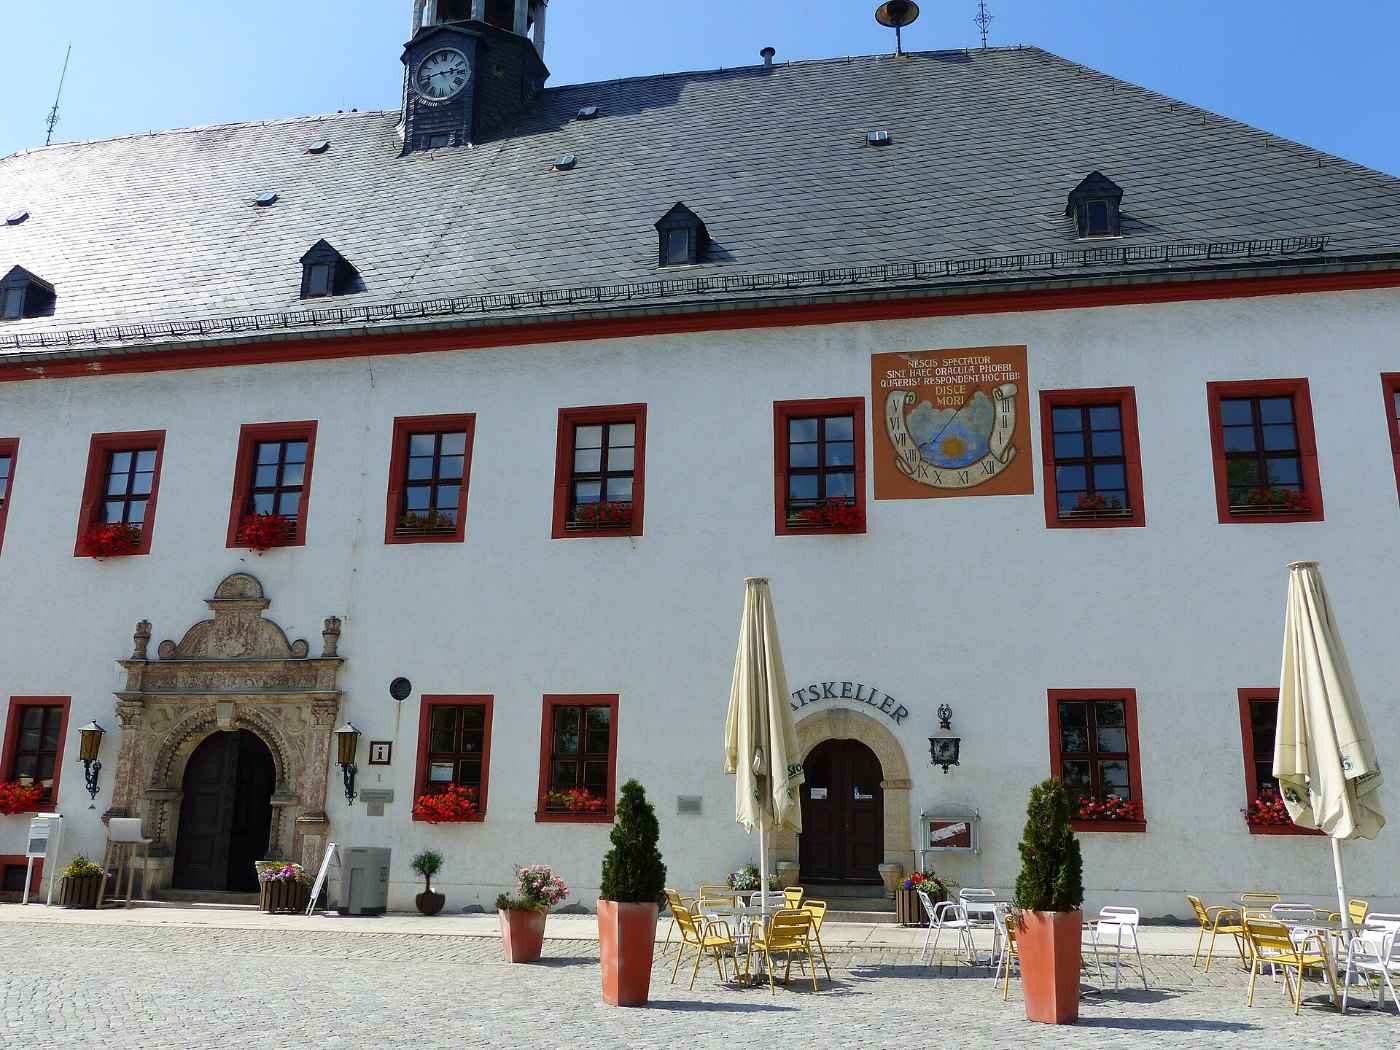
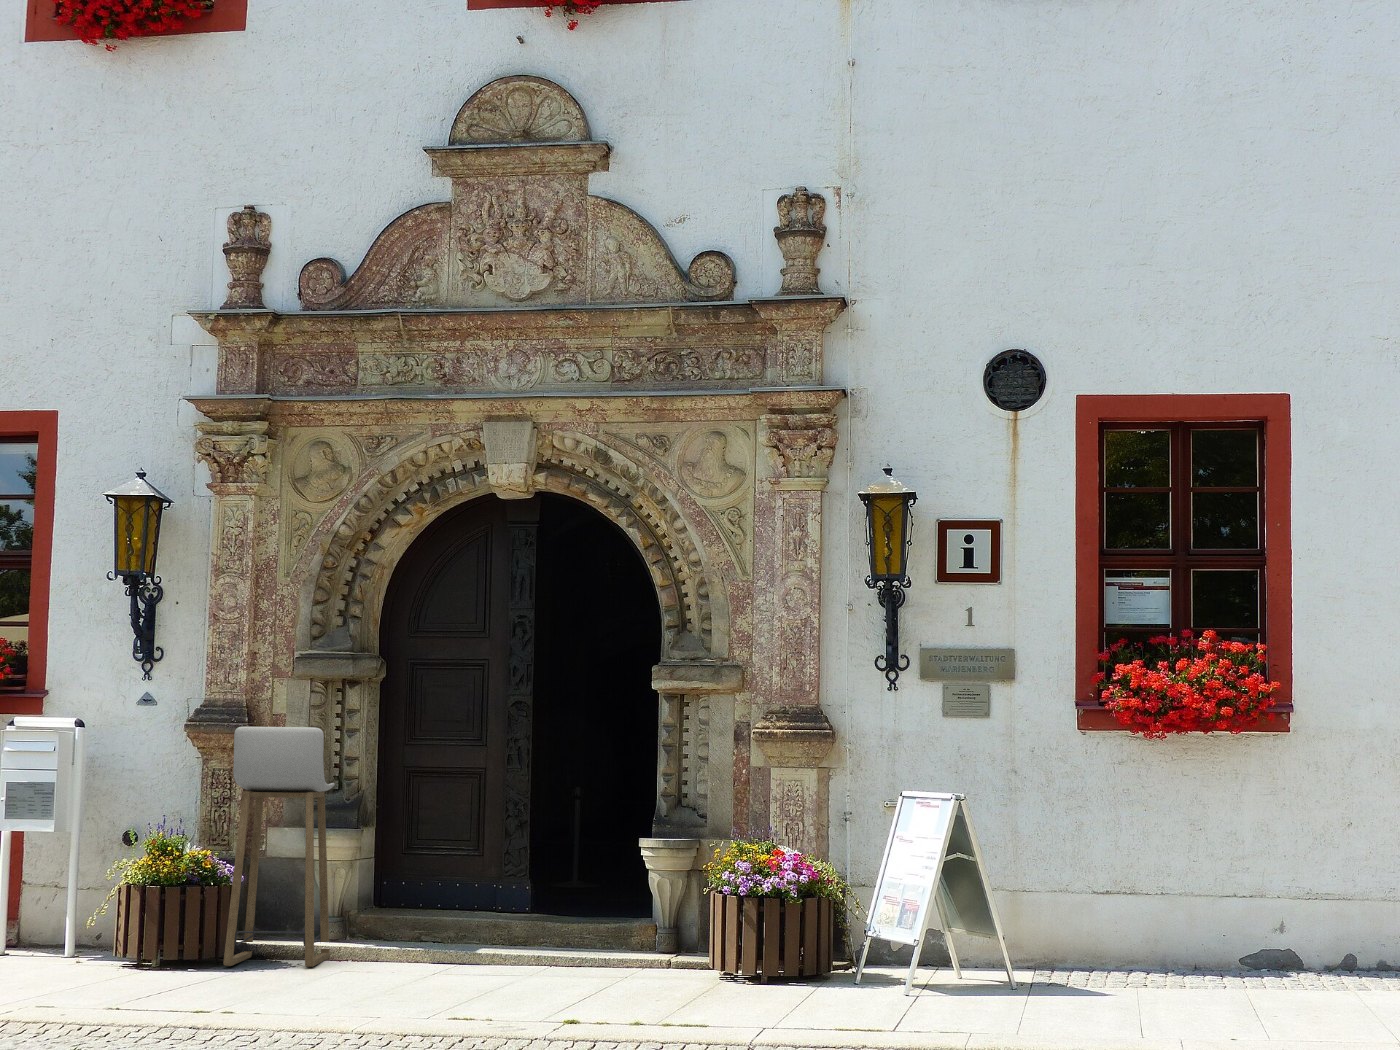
trash can: present [337,847,391,915] -> none [920,799,1030,982]
potted tree: present [410,849,445,915] -> none [1108,791,1219,979]

